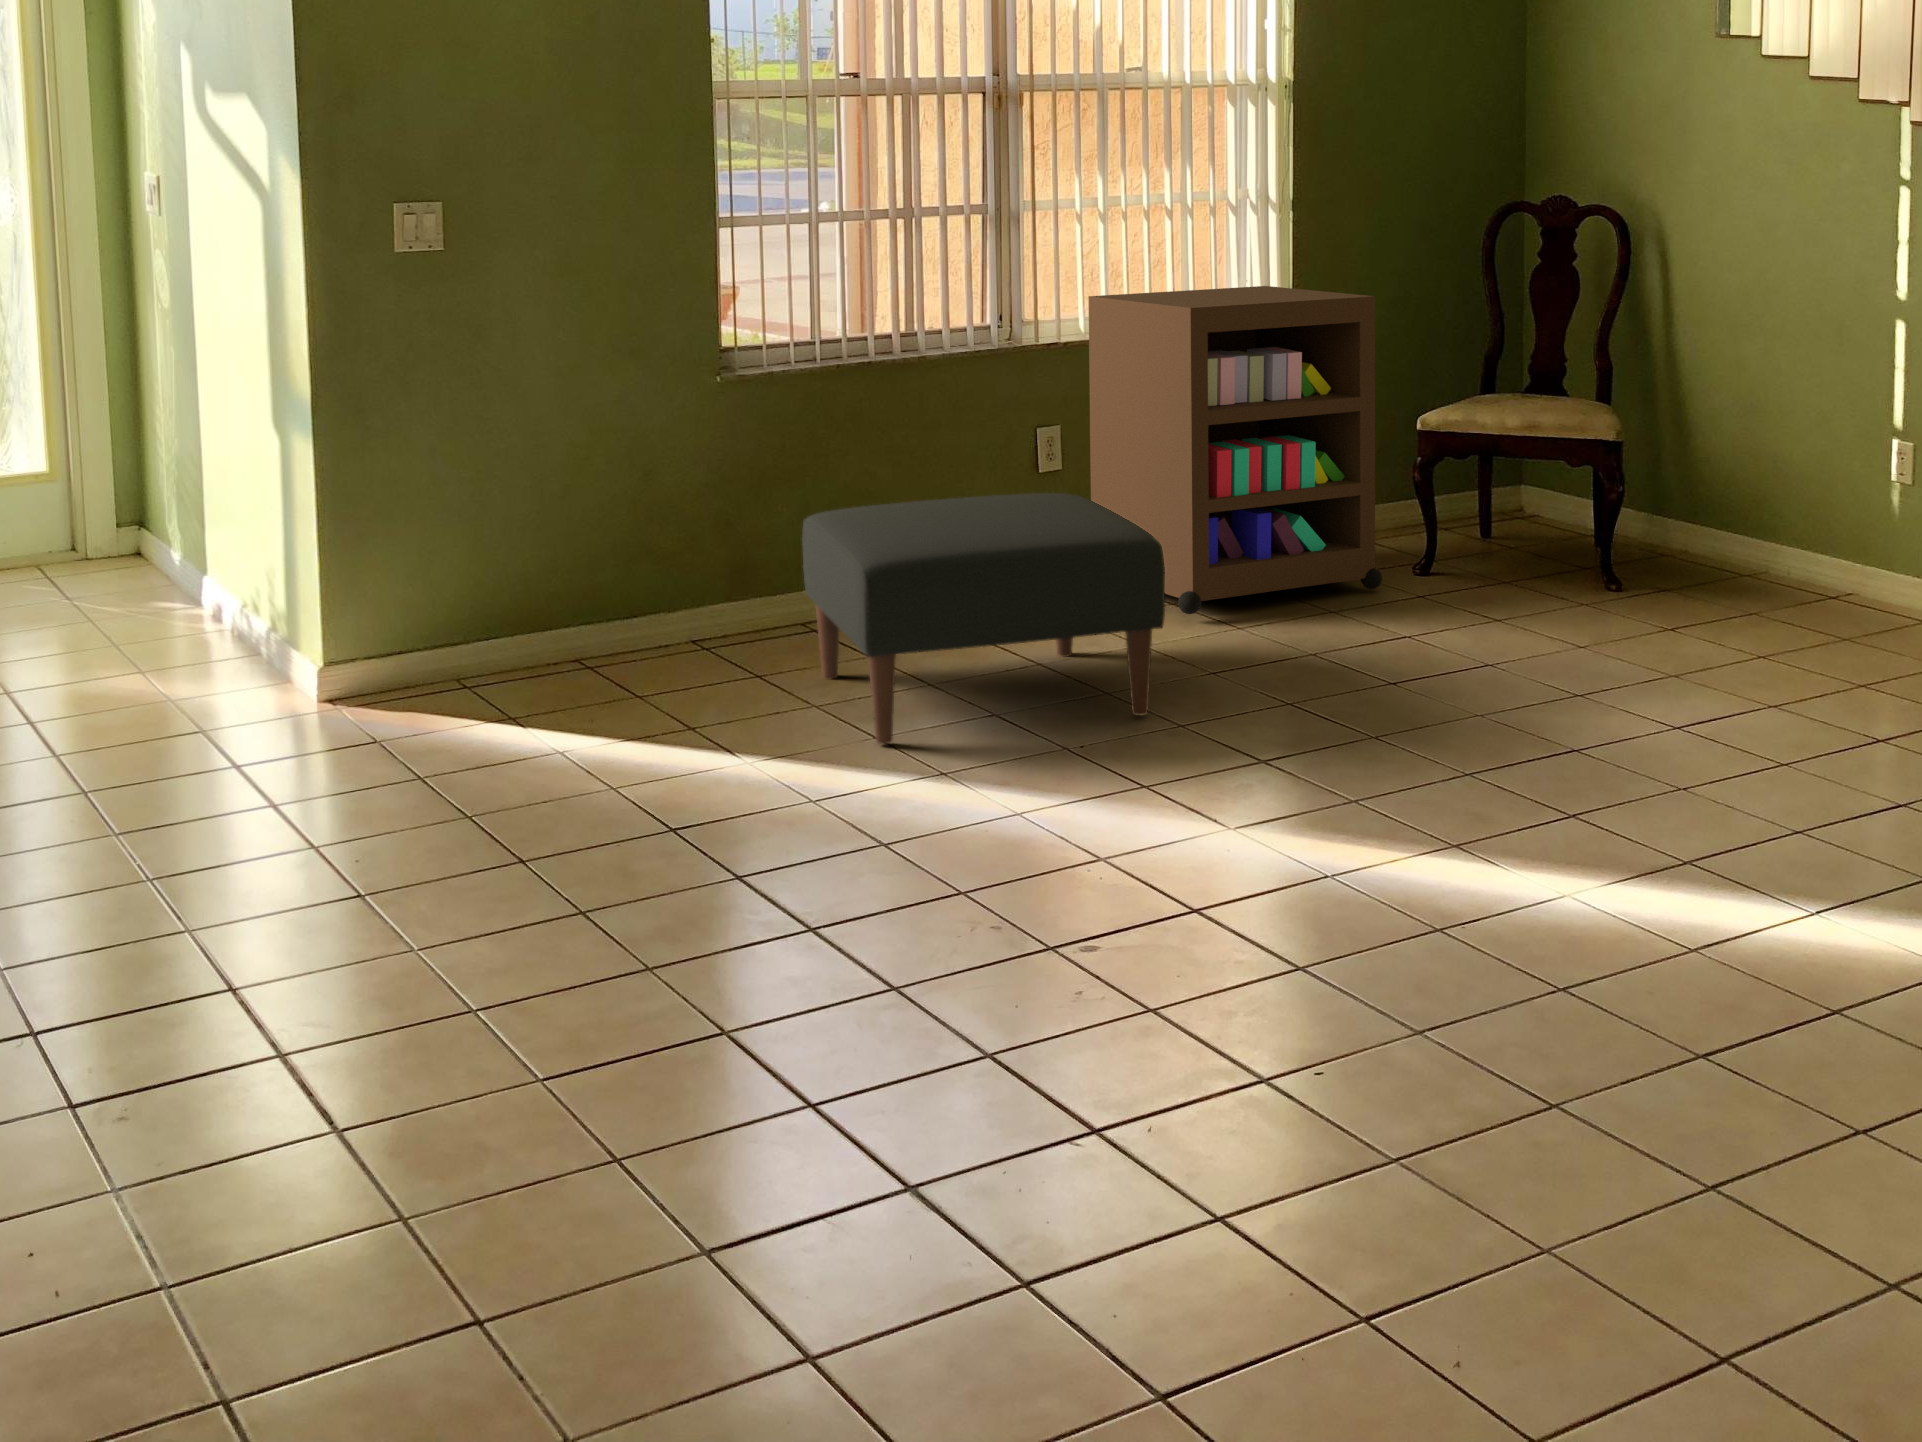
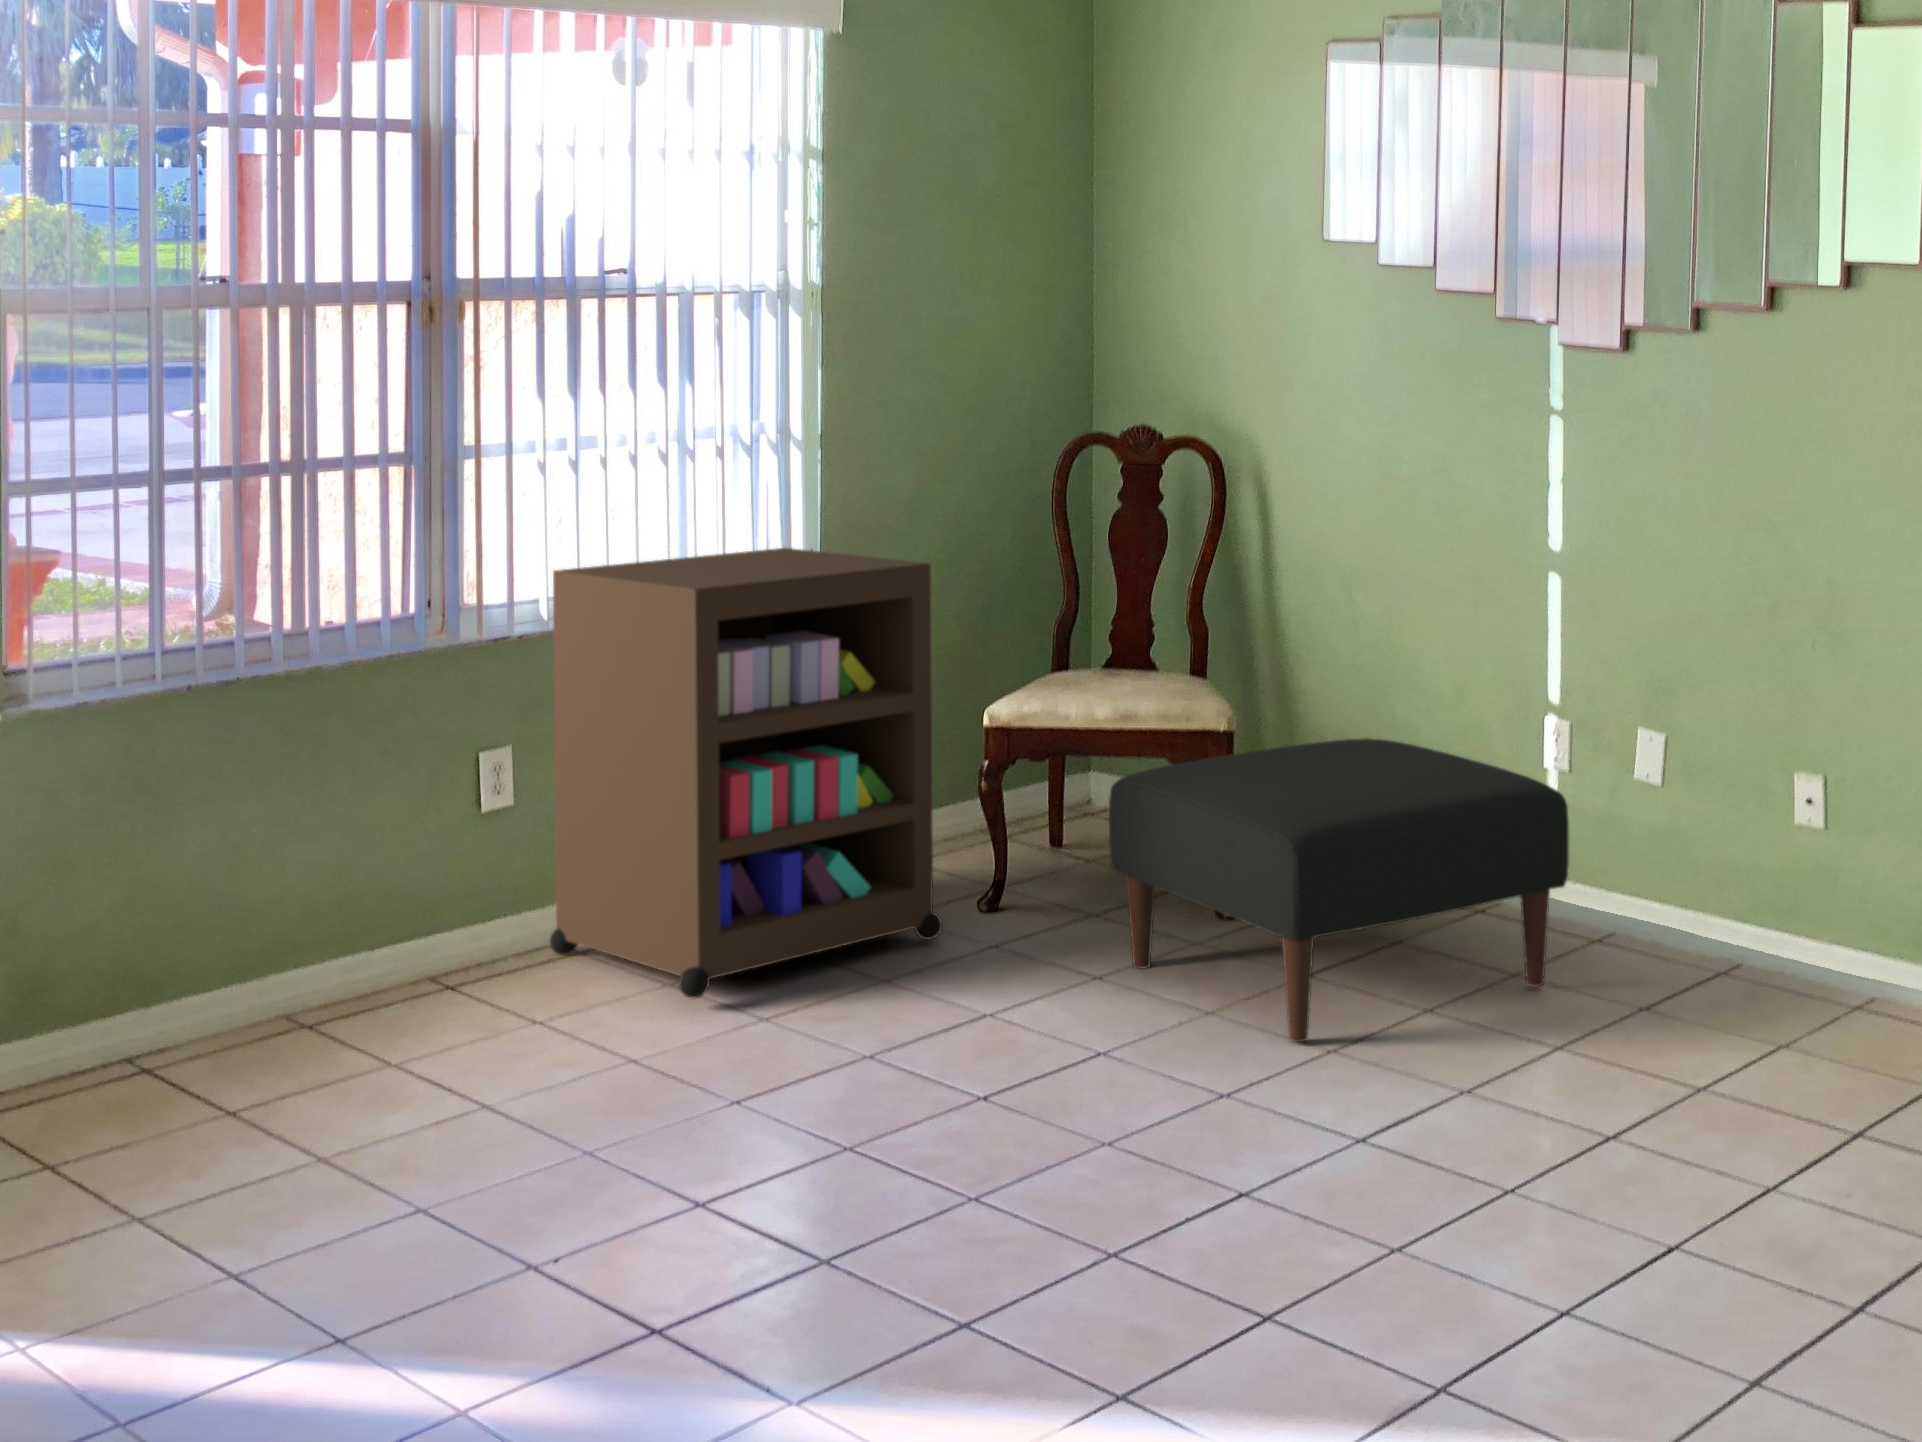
ottoman: present [802,493,1165,744] -> present [1109,738,1569,1042]

